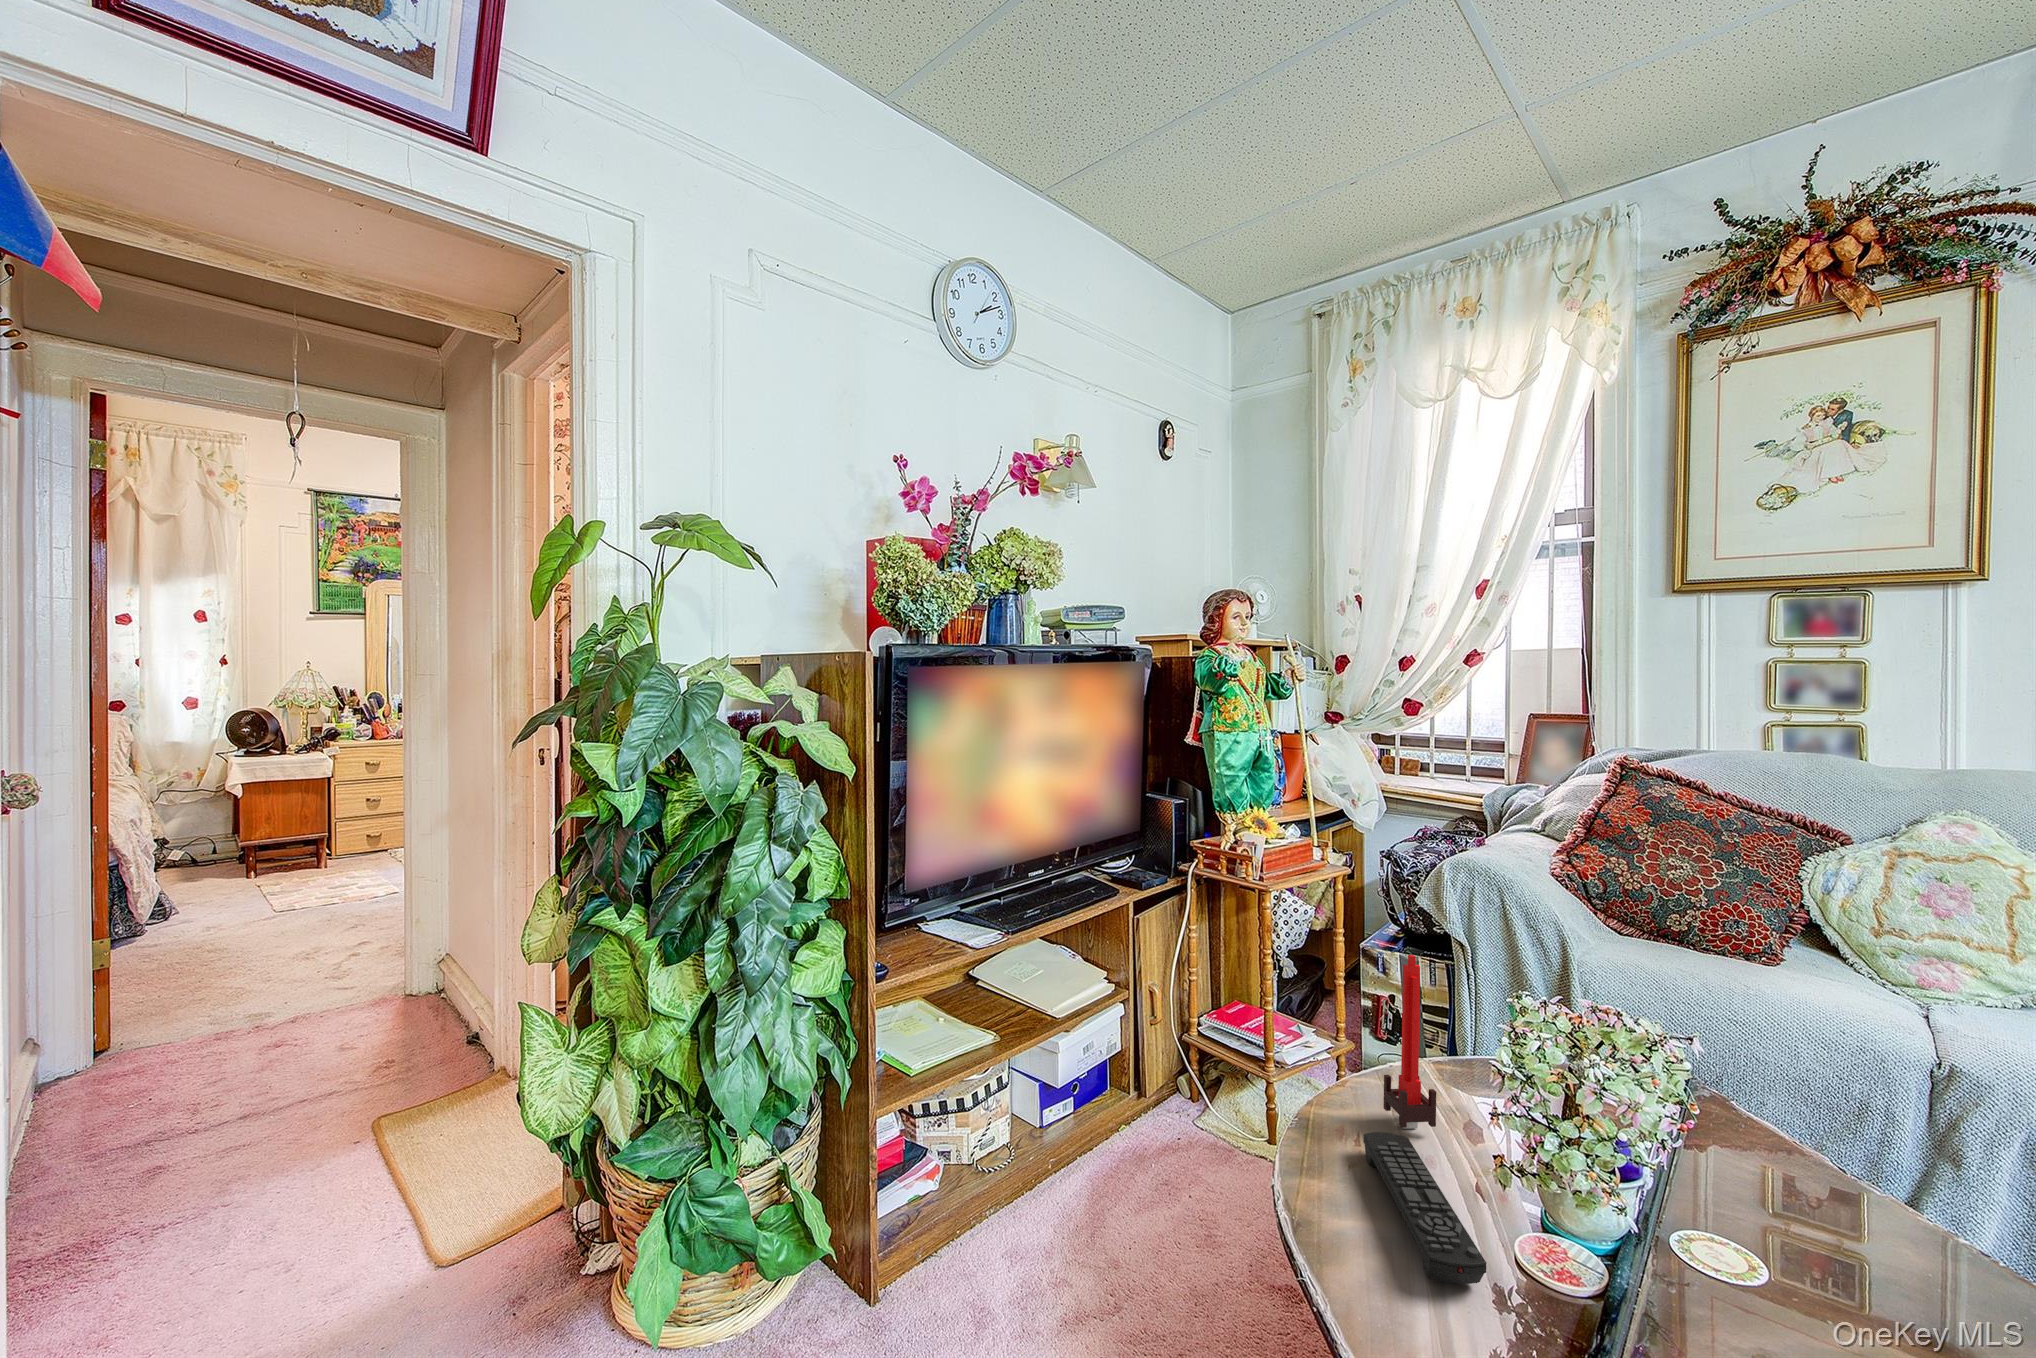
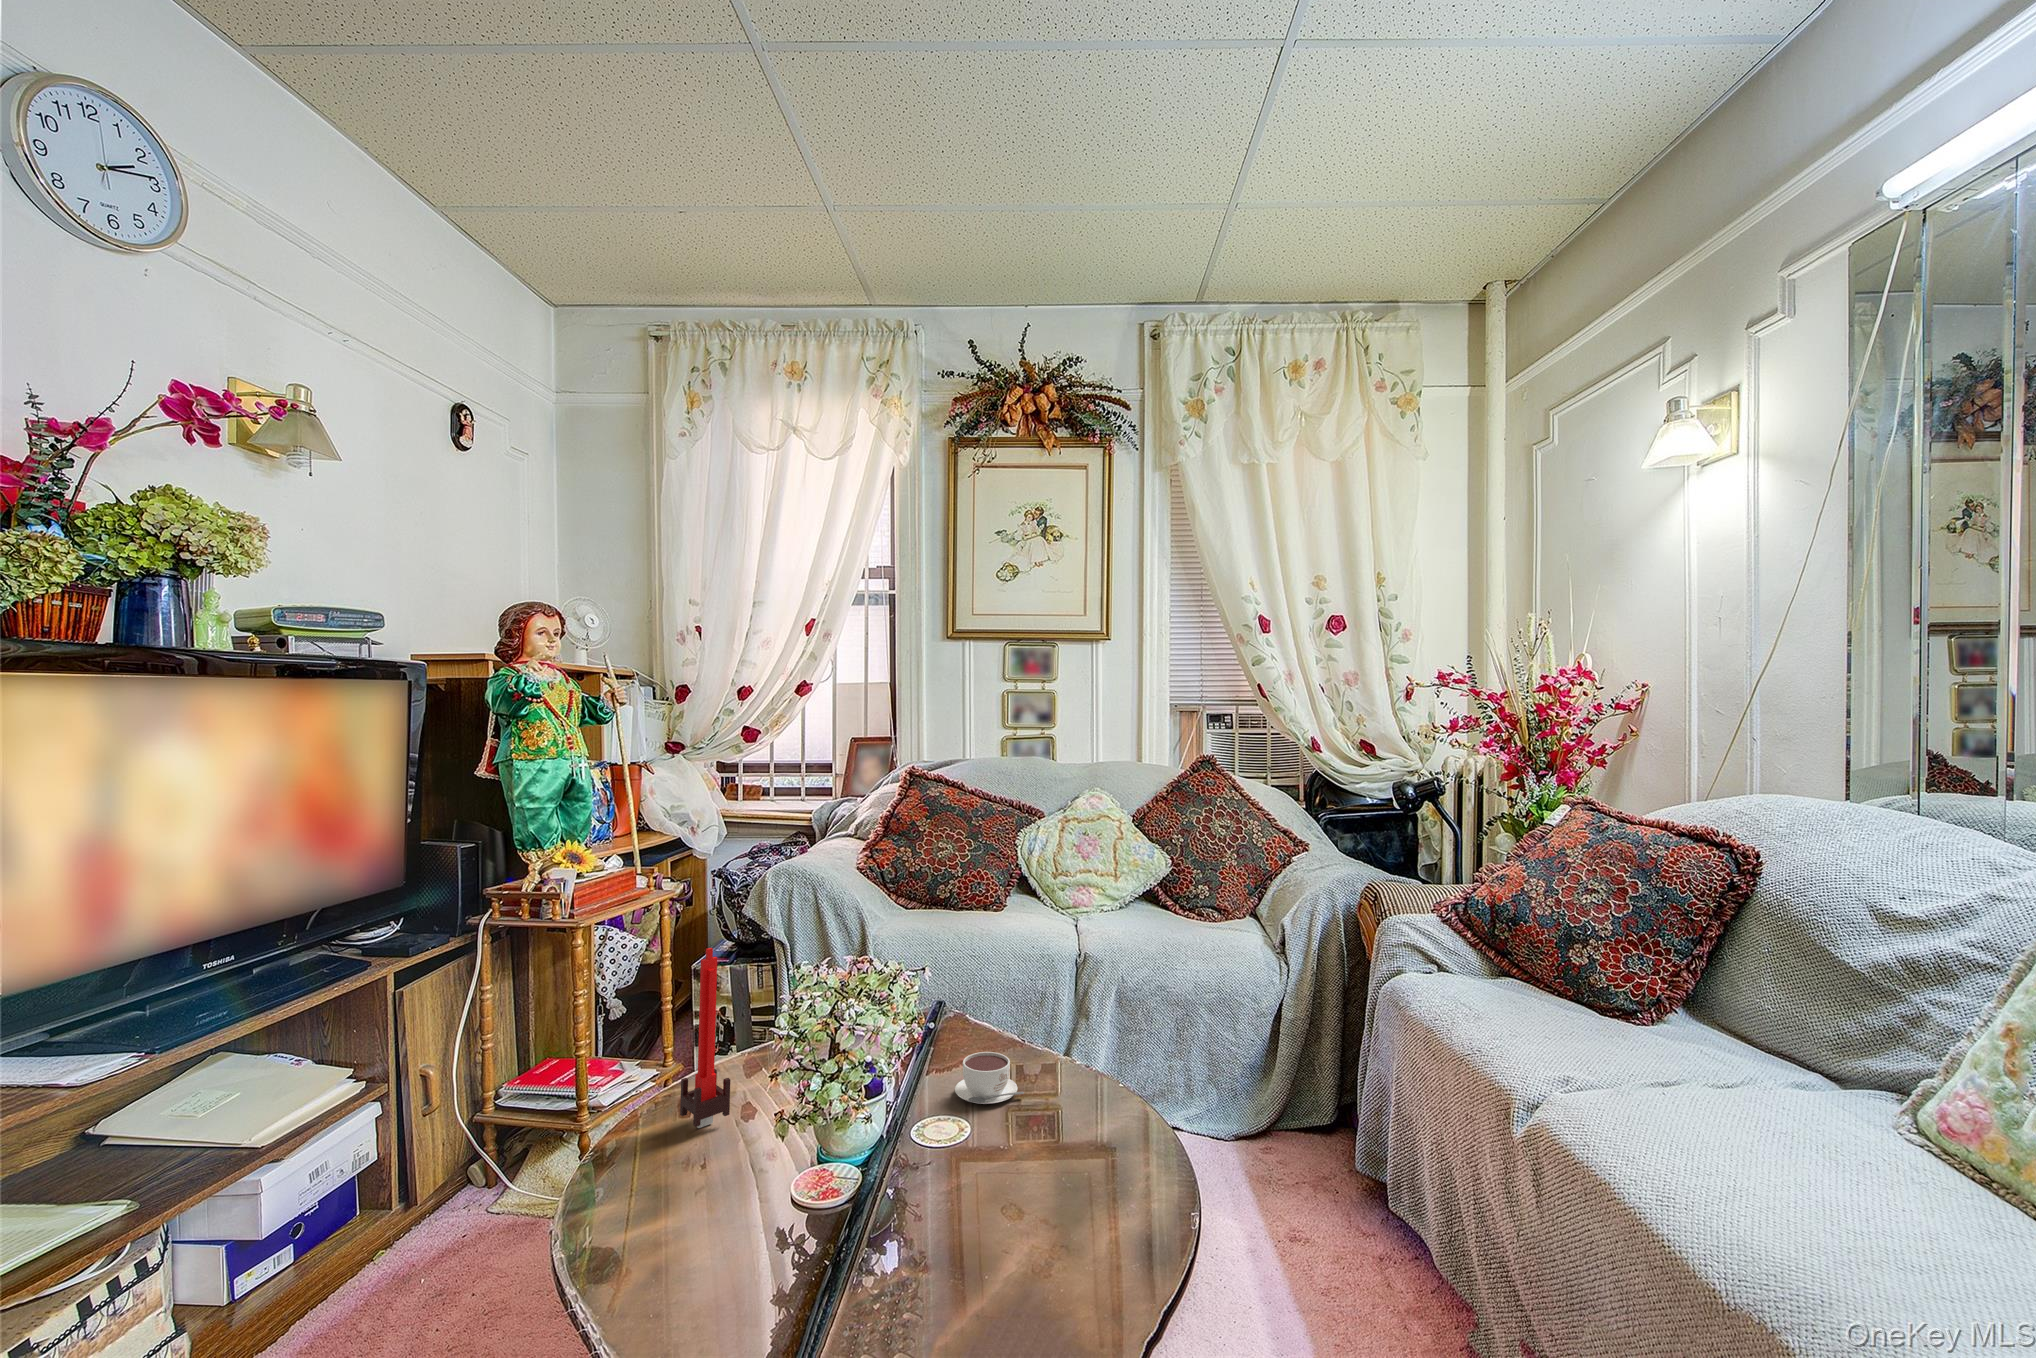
remote control: present [1363,1132,1486,1284] -> none [652,1134,753,1264]
coffee cup: none [1737,1163,1863,1247] -> present [955,1052,1024,1104]

